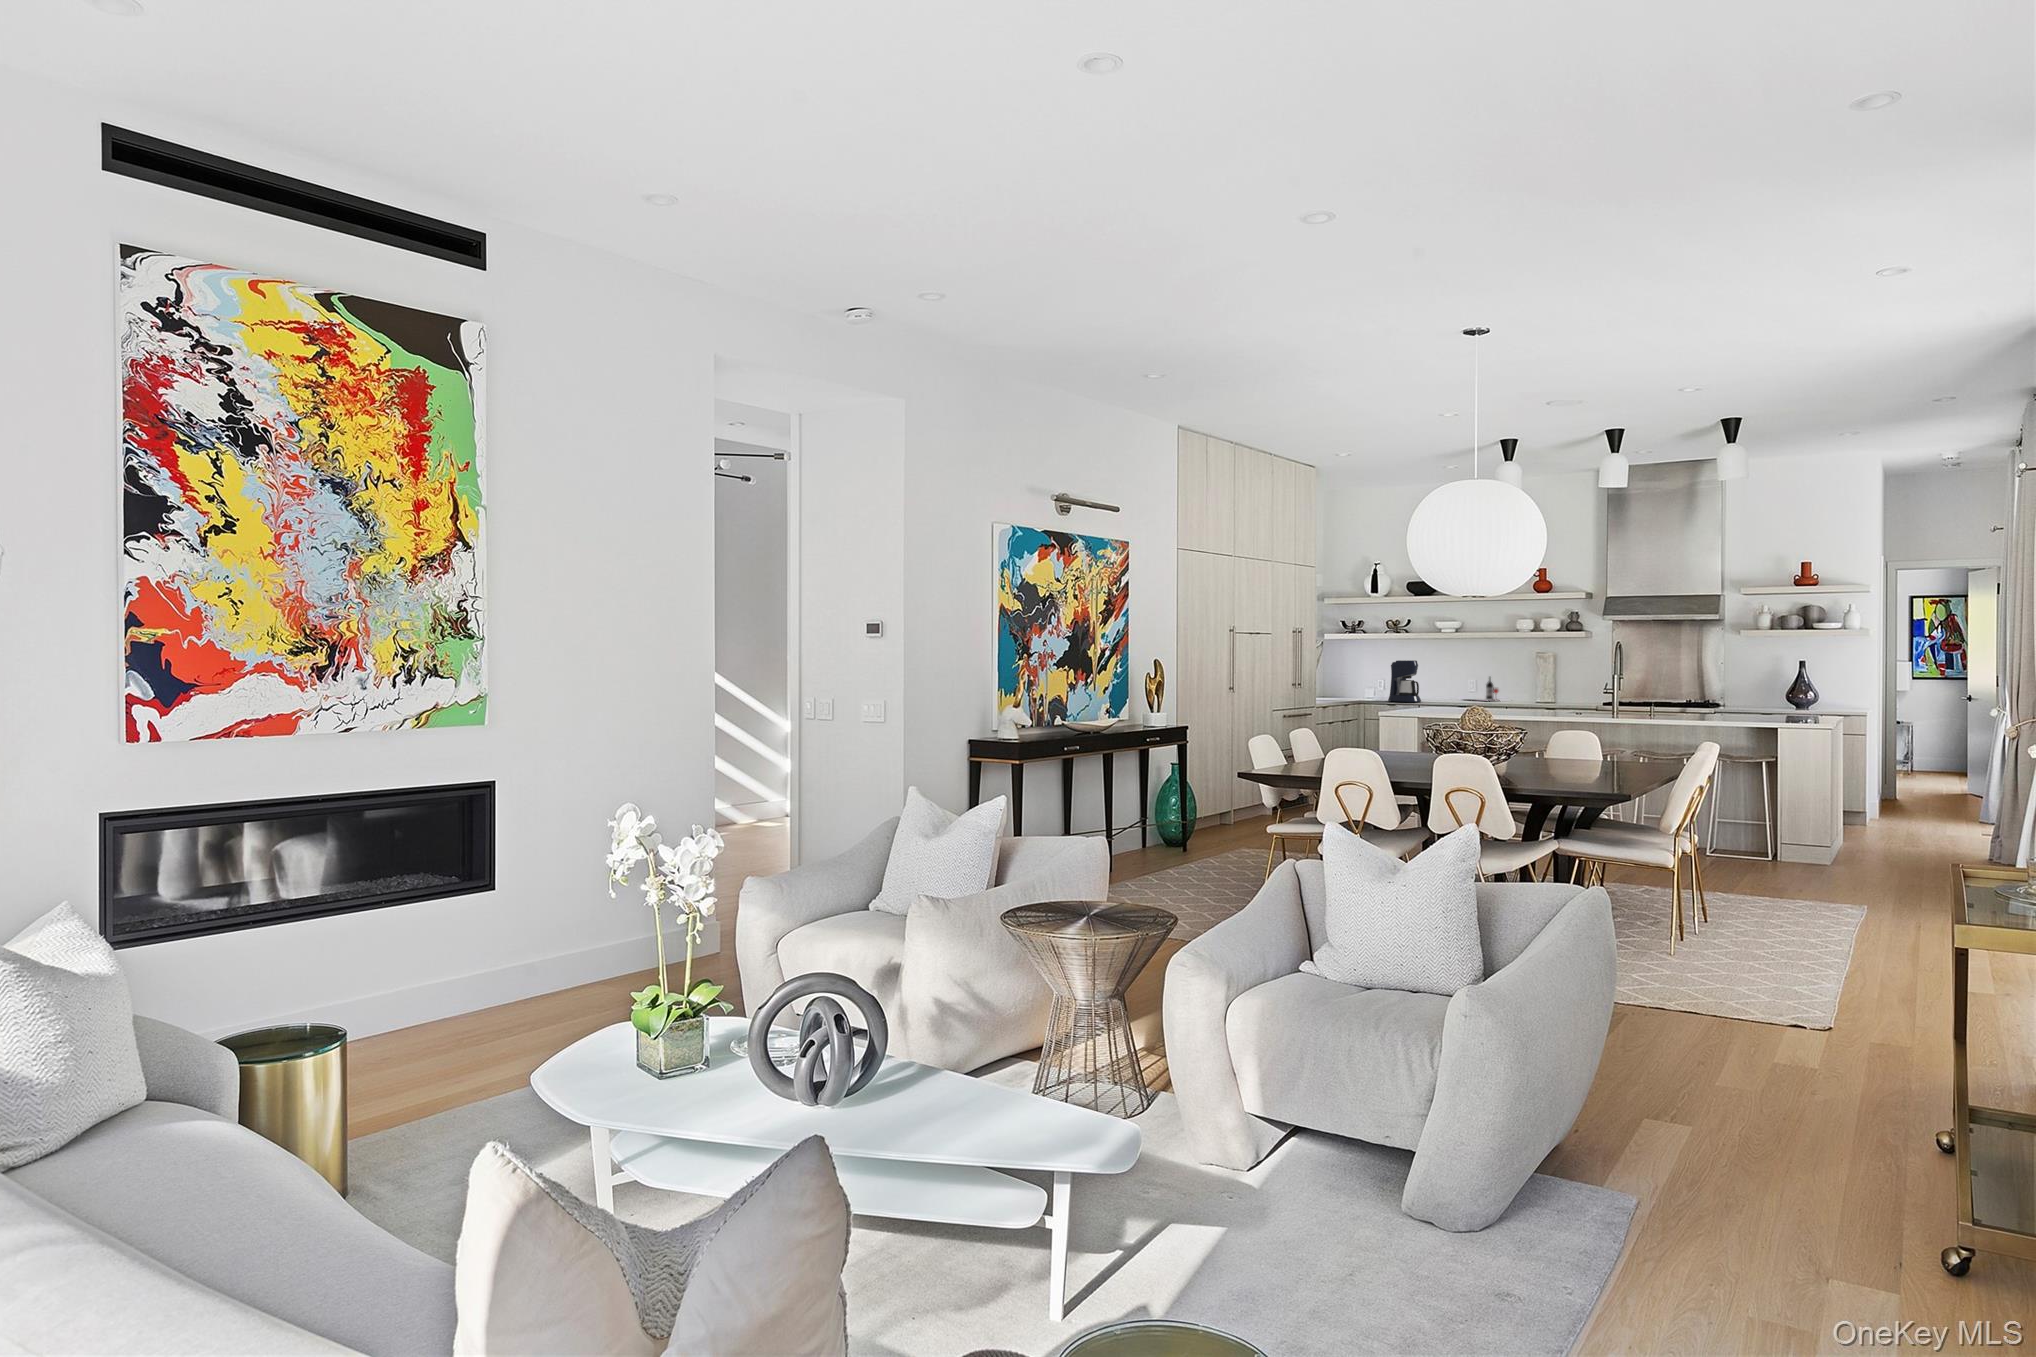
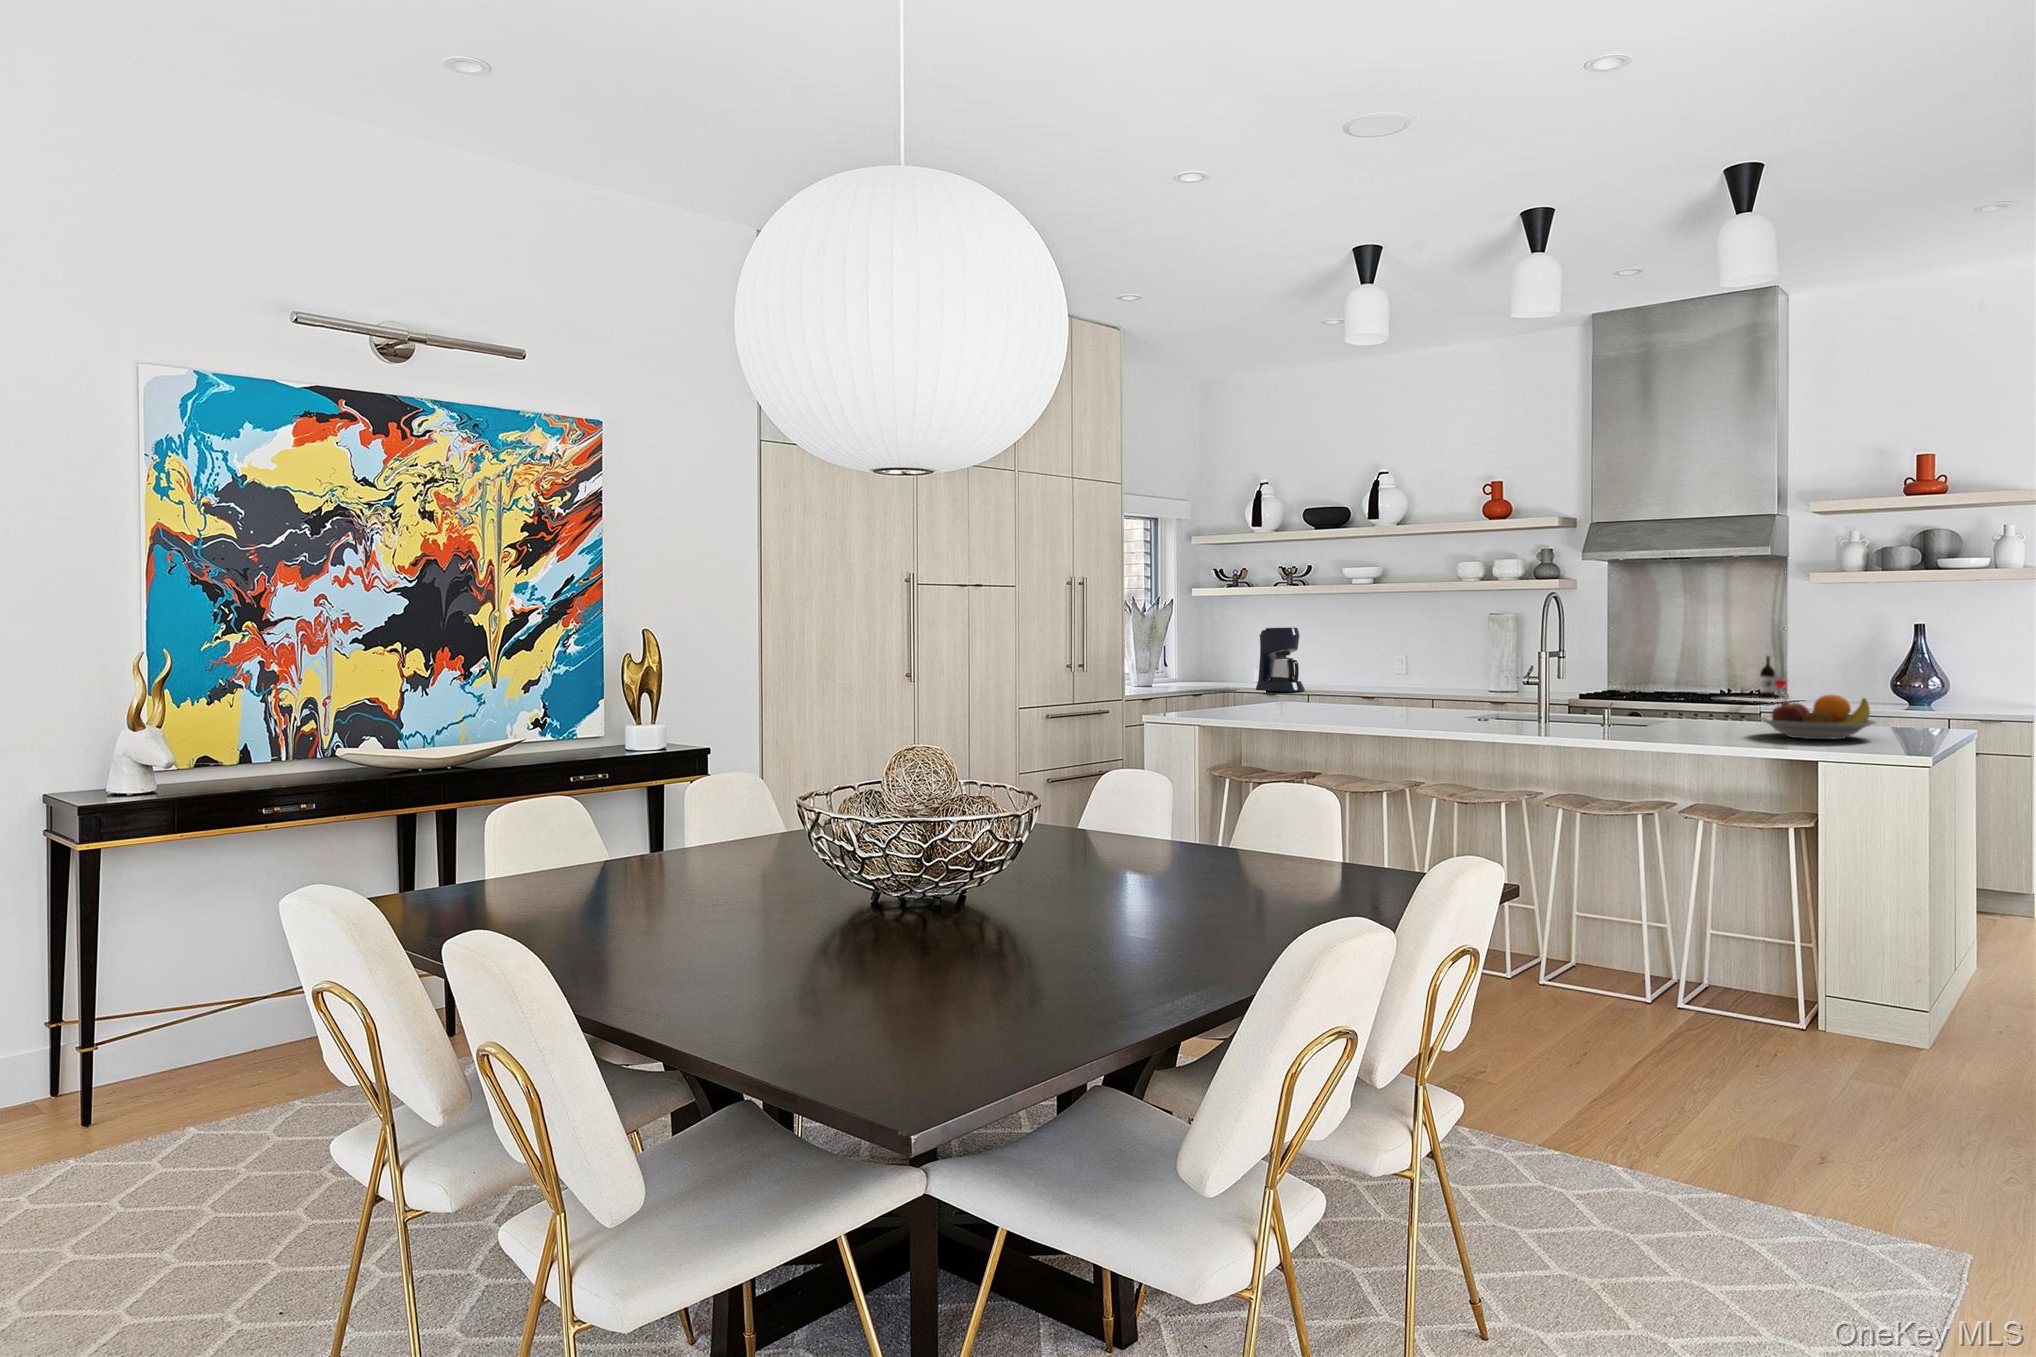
wine bottle: present [1485,677,1499,701] -> present [1732,656,1794,702]
fruit bowl: none [1736,699,1798,722] -> present [1759,695,1875,739]

